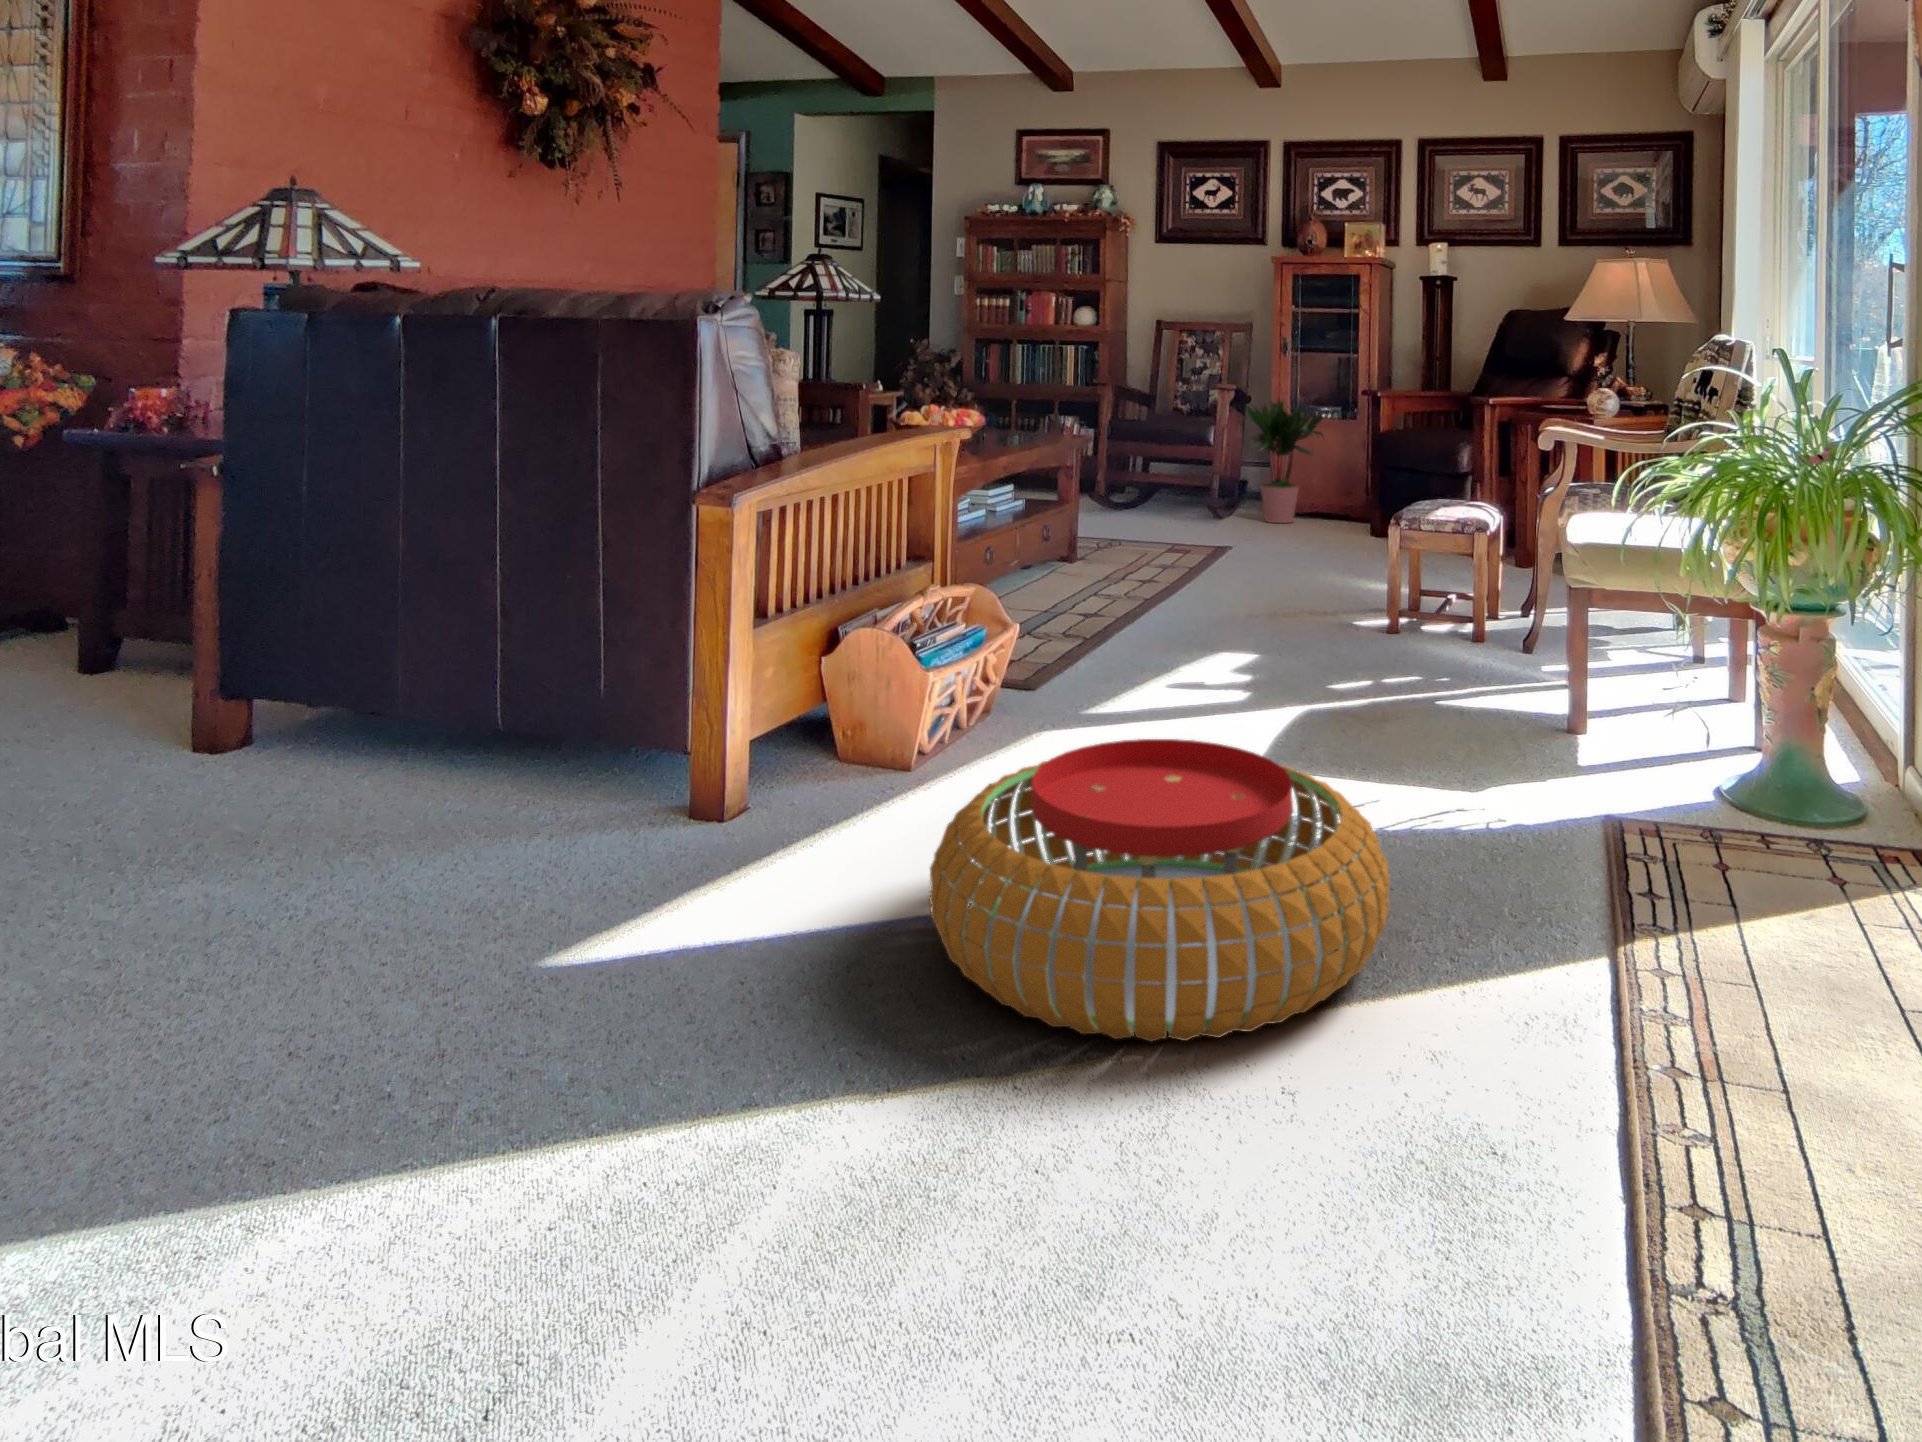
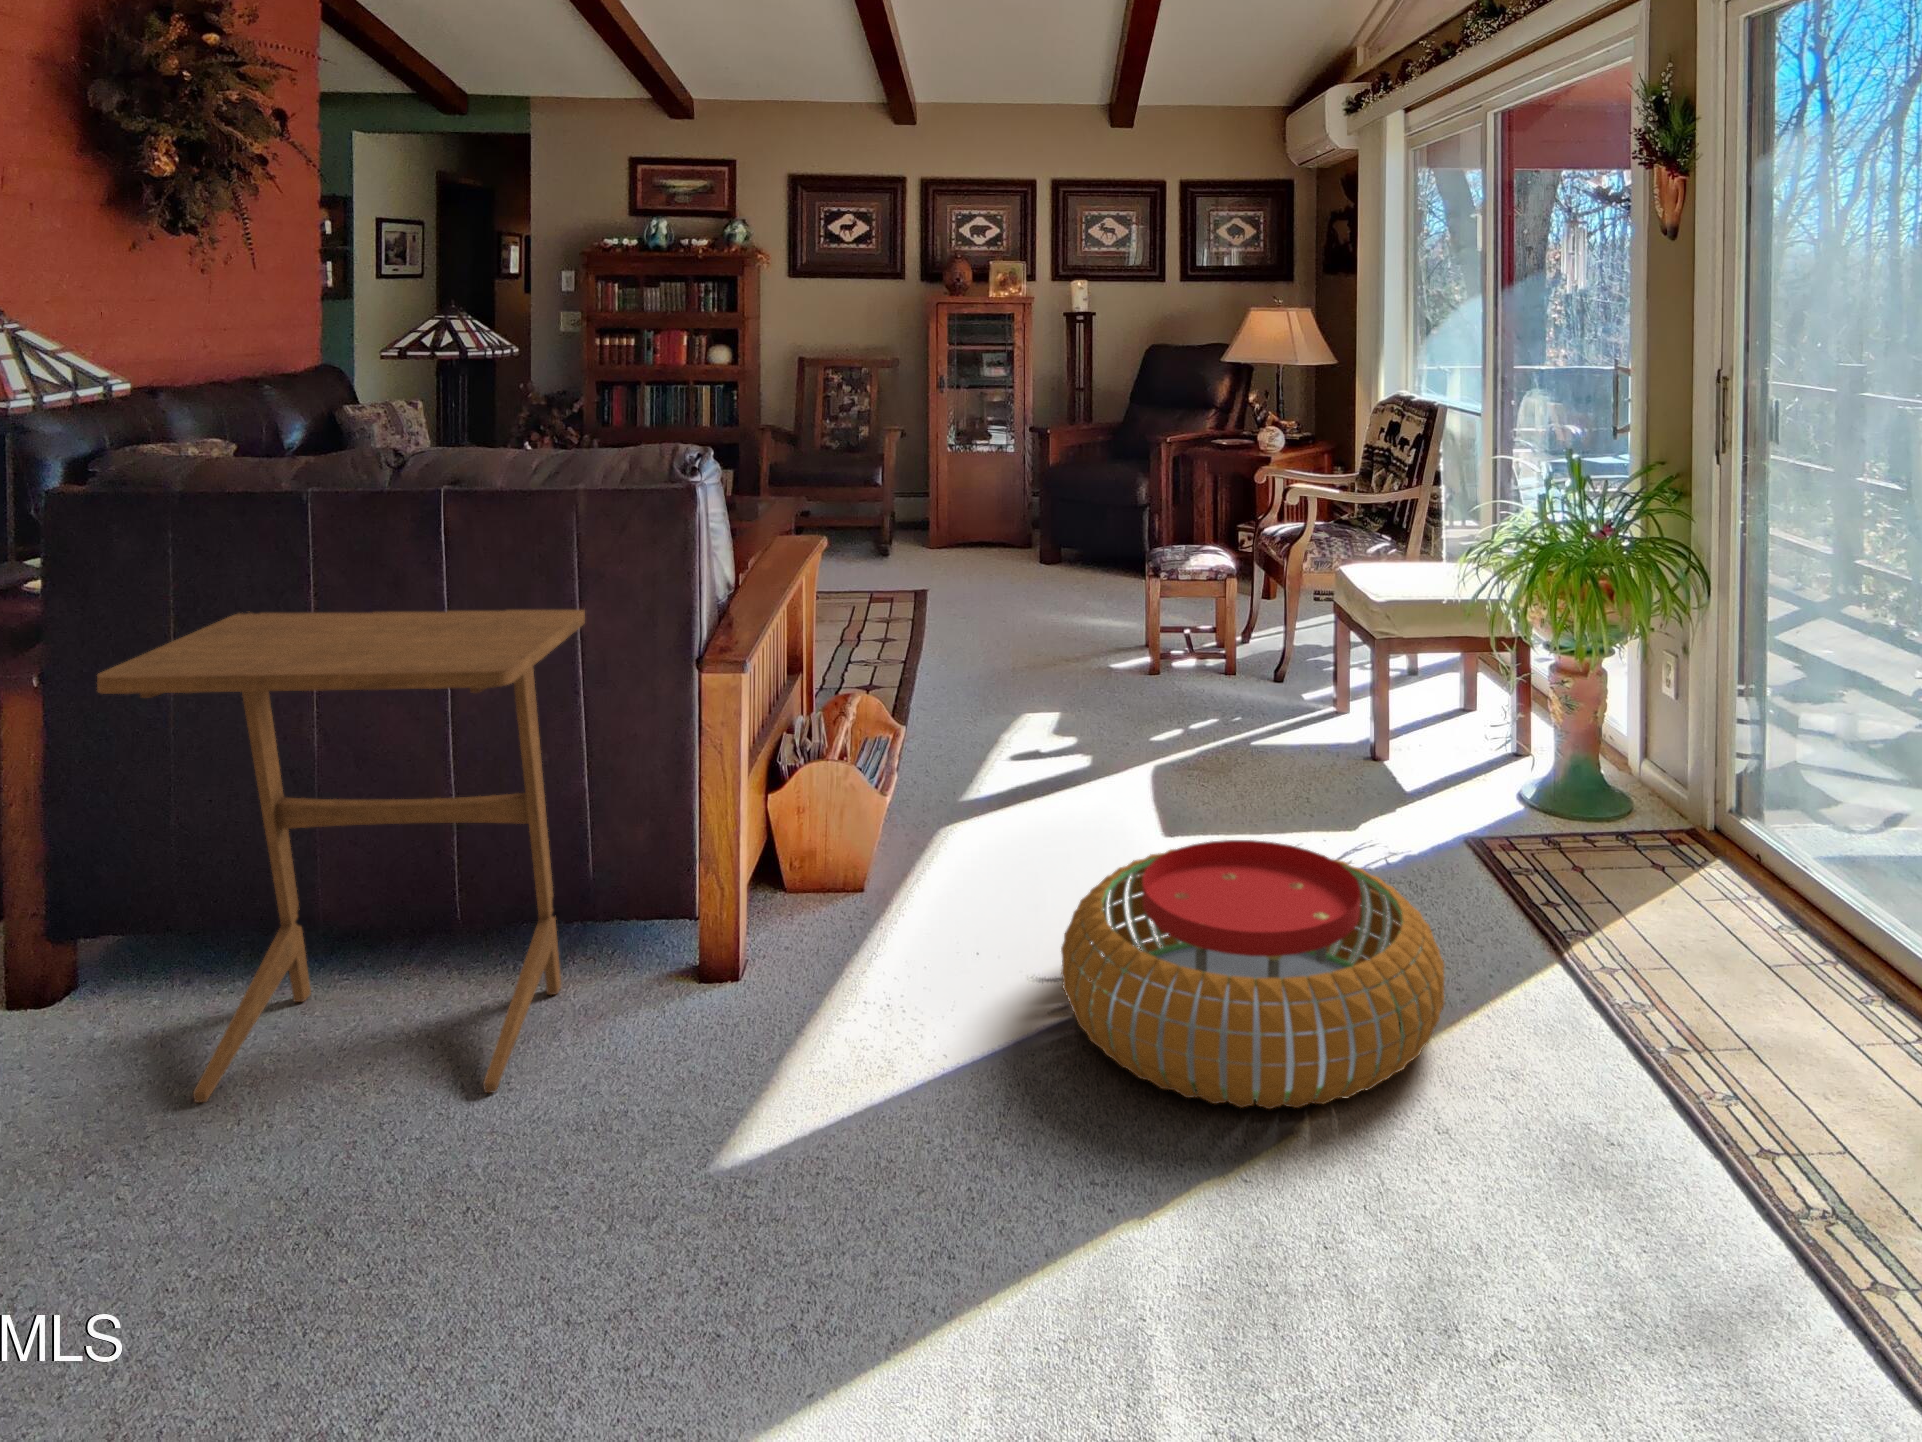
potted plant: present [1247,401,1323,523] -> none [912,436,996,559]
side table: none [57,410,547,880] -> present [97,610,585,1102]

